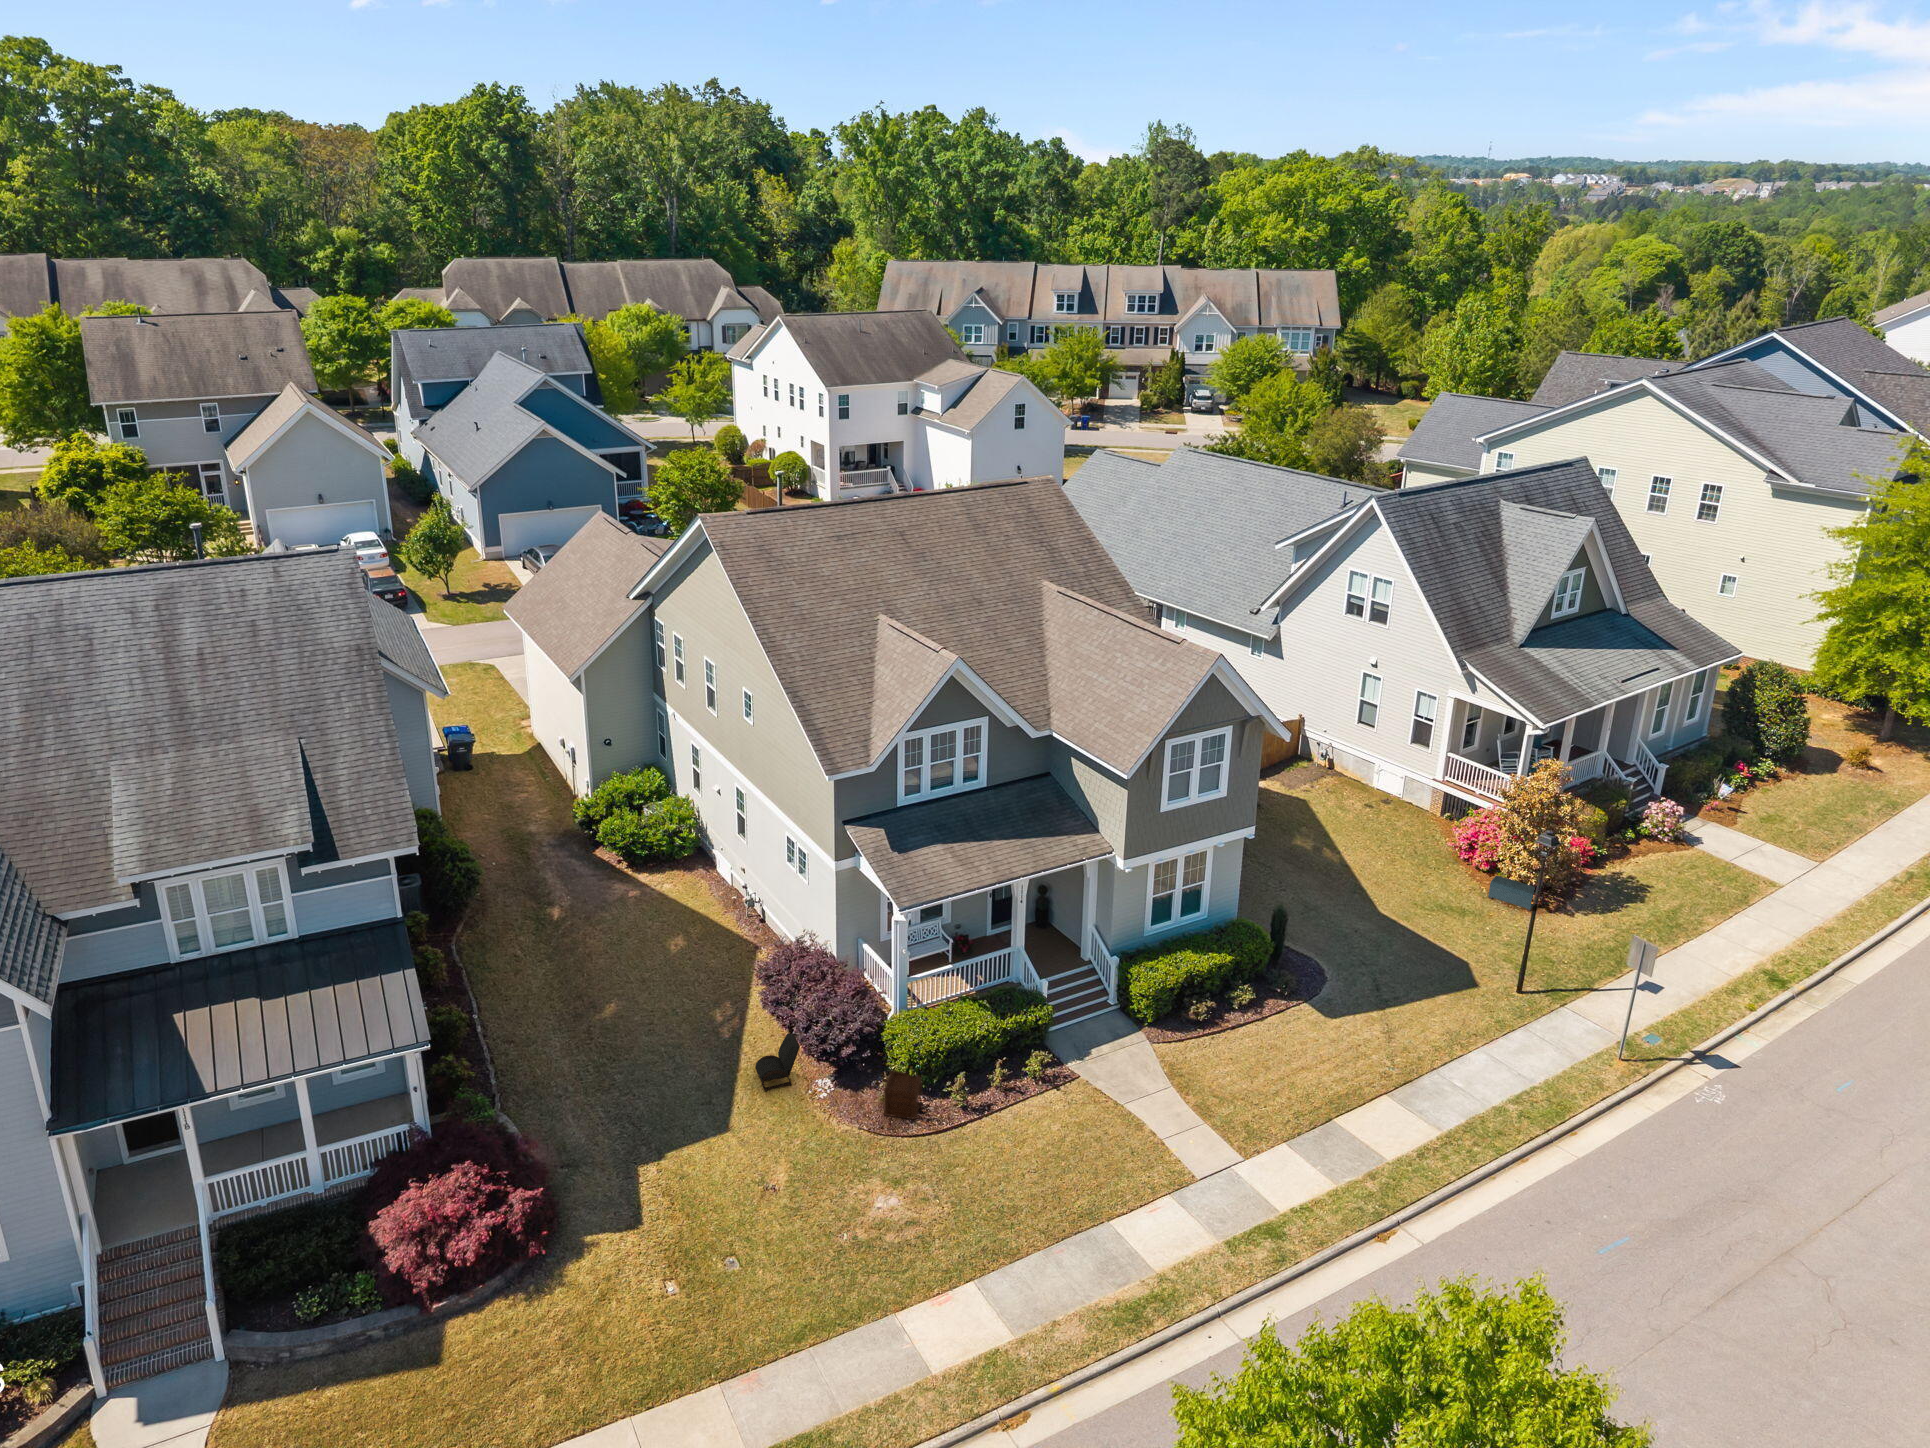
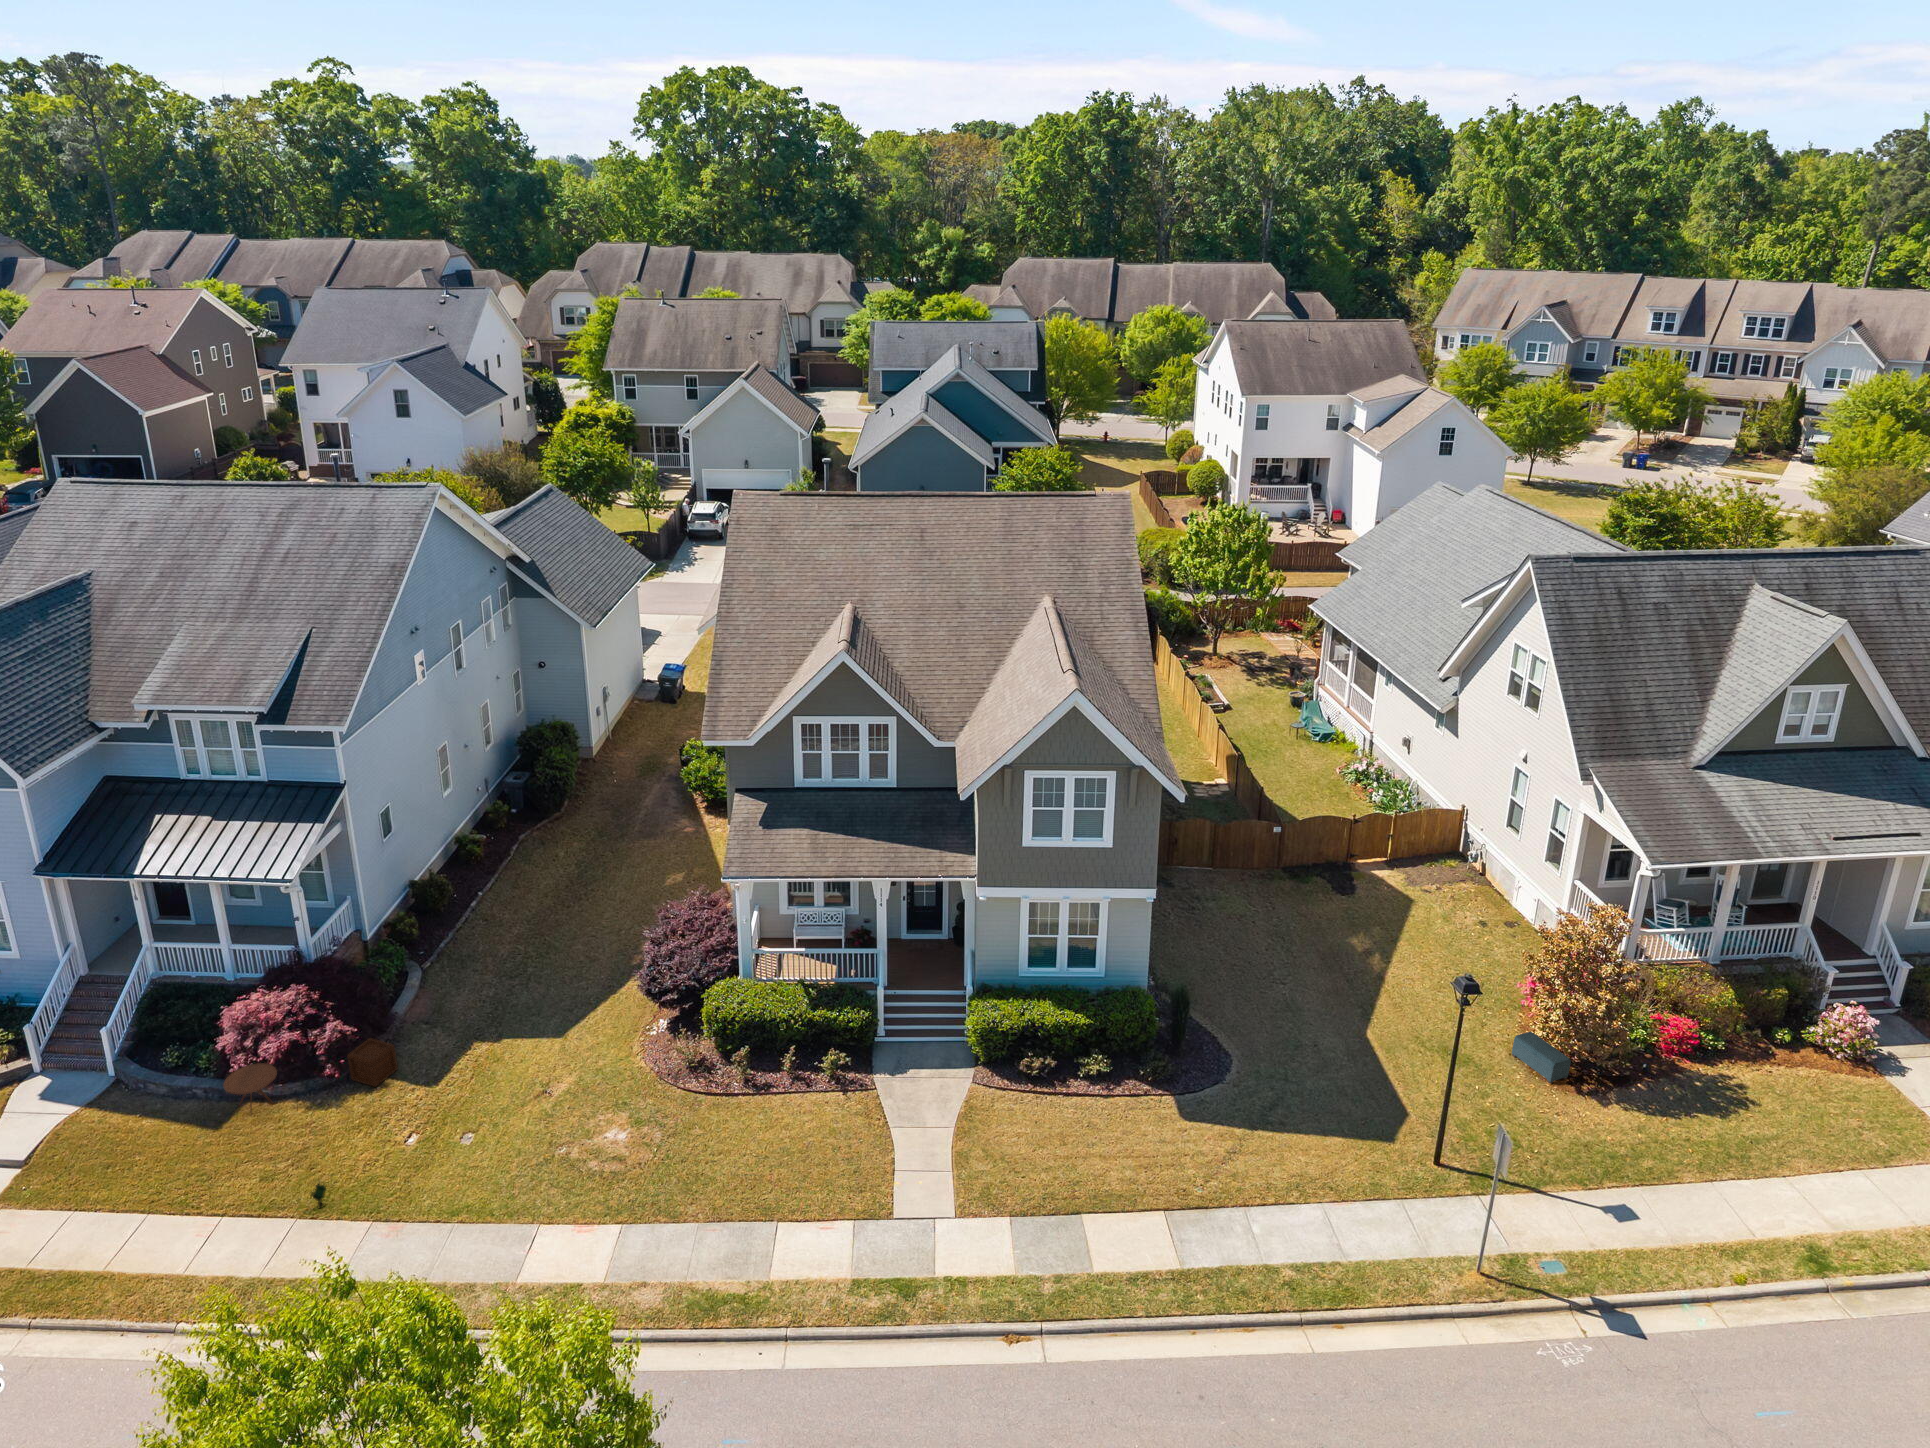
lounge chair: present [755,1033,800,1092] -> none [607,969,649,1016]
wooden crate: present [883,1070,922,1119] -> present [347,1038,398,1087]
round table: none [426,1266,489,1334] -> present [223,1063,277,1108]
decorative plant: none [649,1360,667,1393] -> present [311,1184,327,1208]

